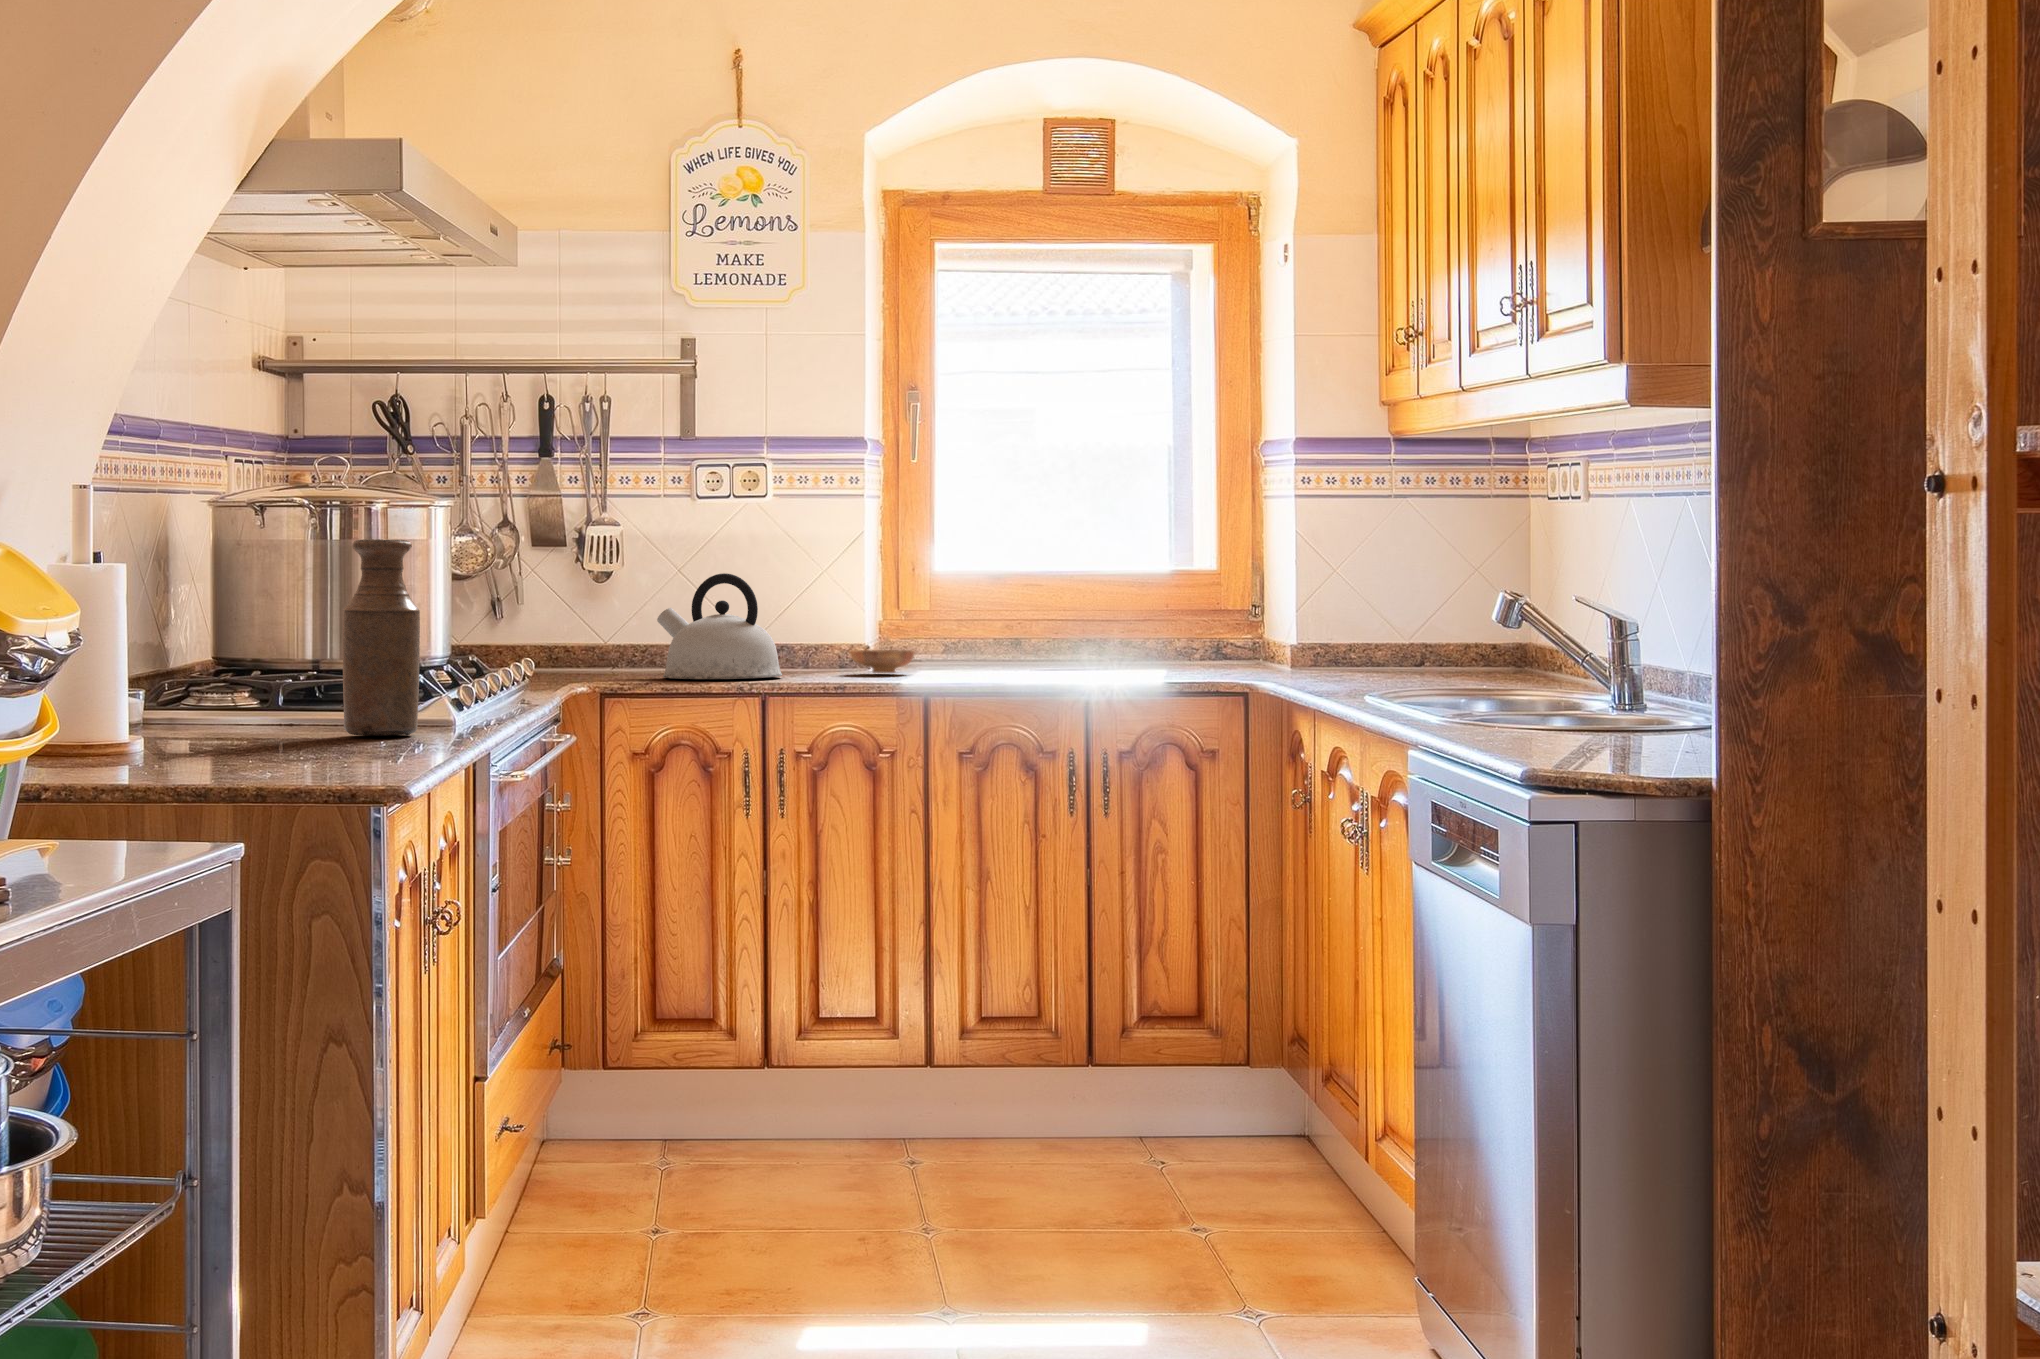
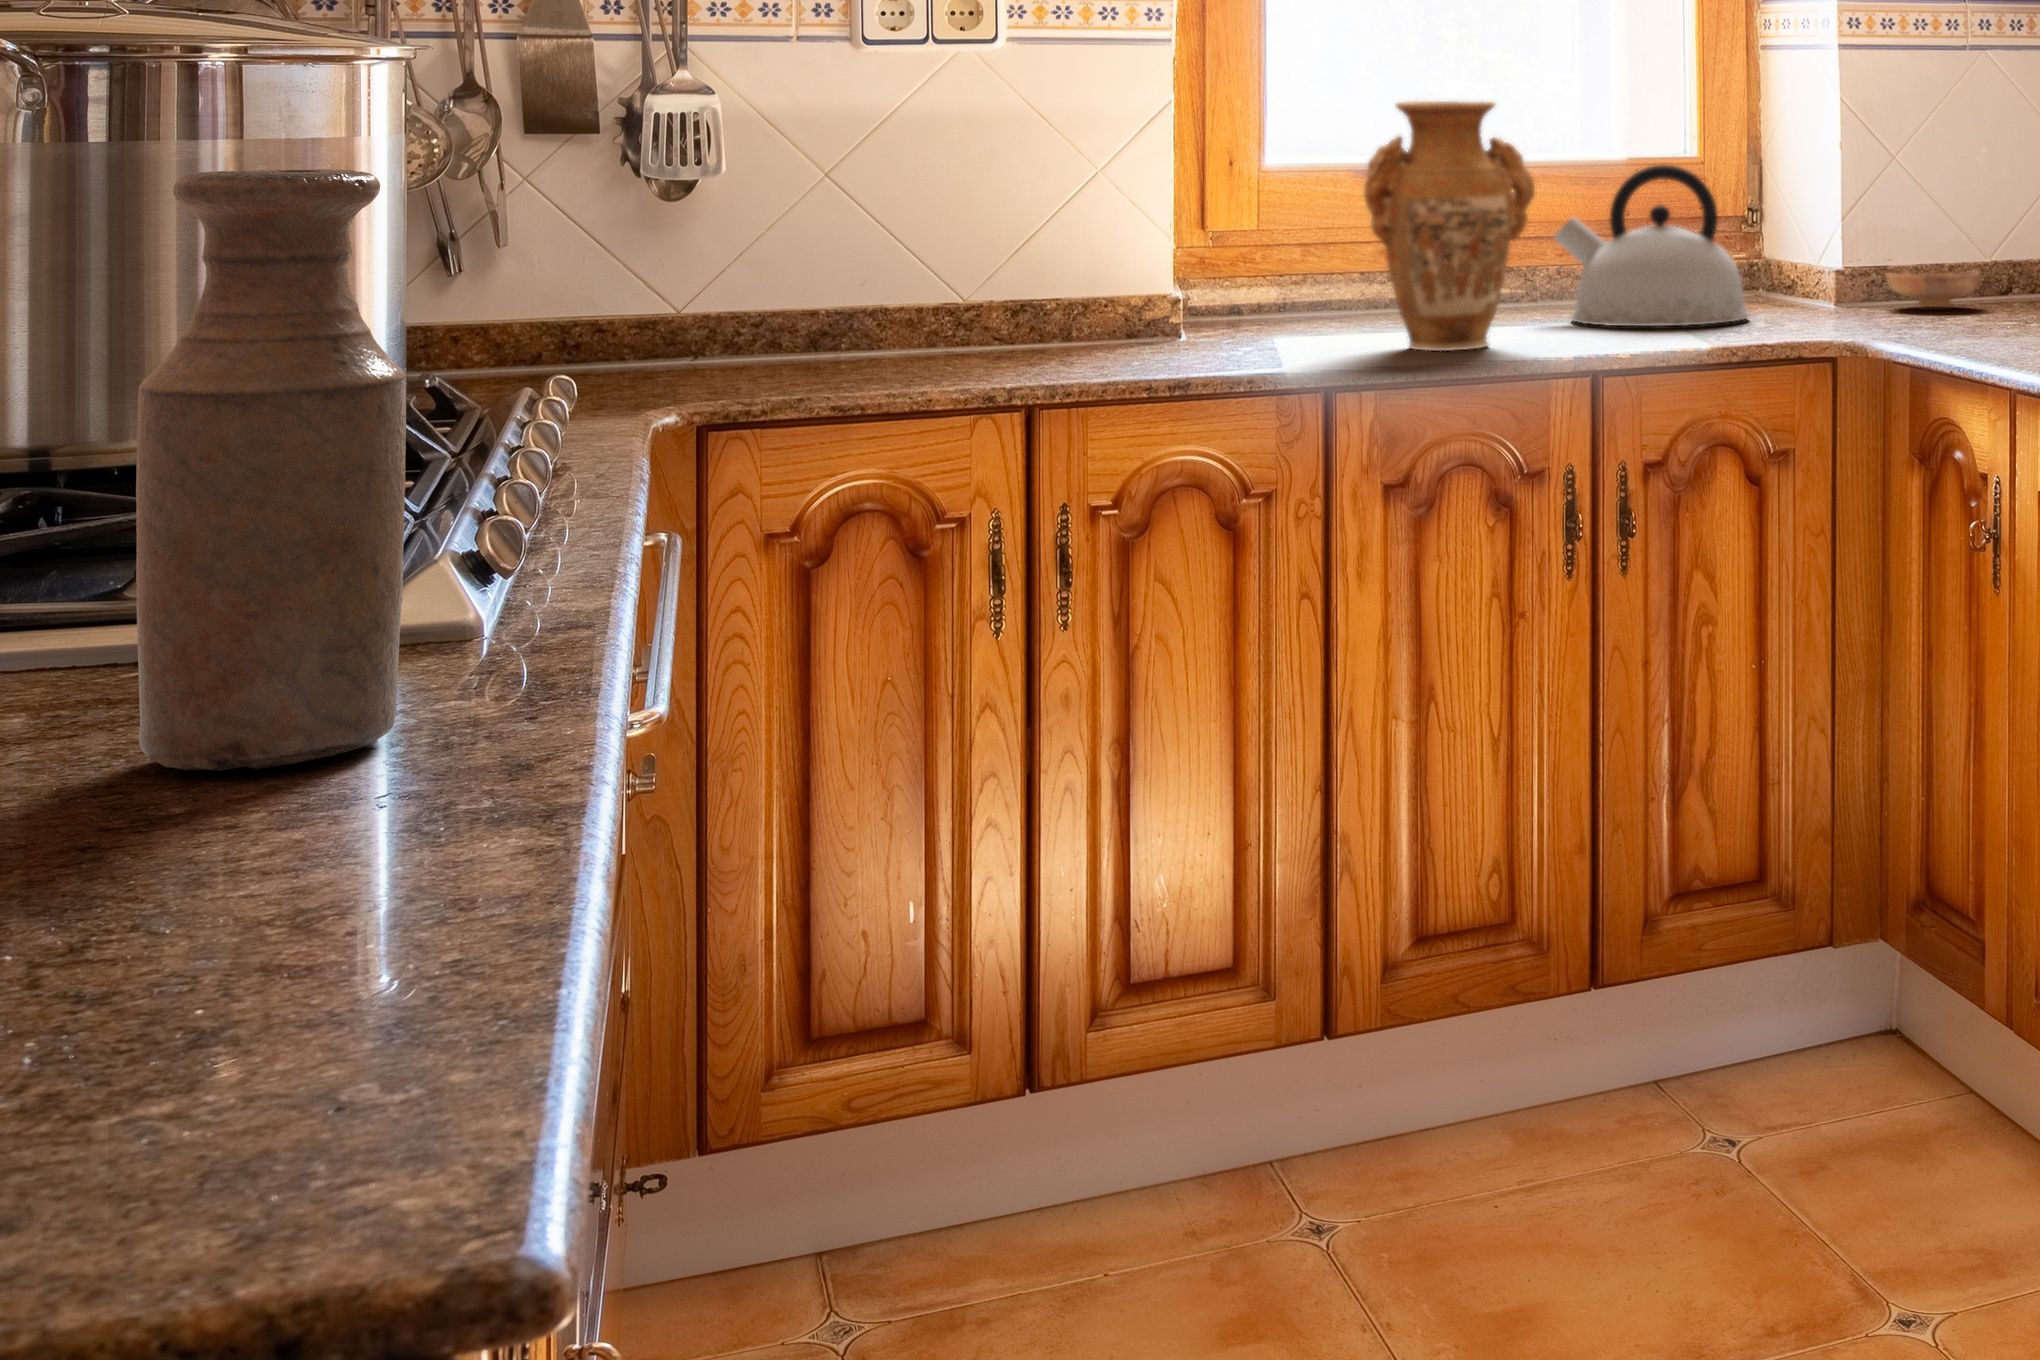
vase: none [956,531,1060,679] -> present [1364,101,1535,351]
kettle: present [657,573,782,679] -> present [1555,165,1749,326]
bowl: present [850,650,915,673] -> present [1887,272,1980,307]

